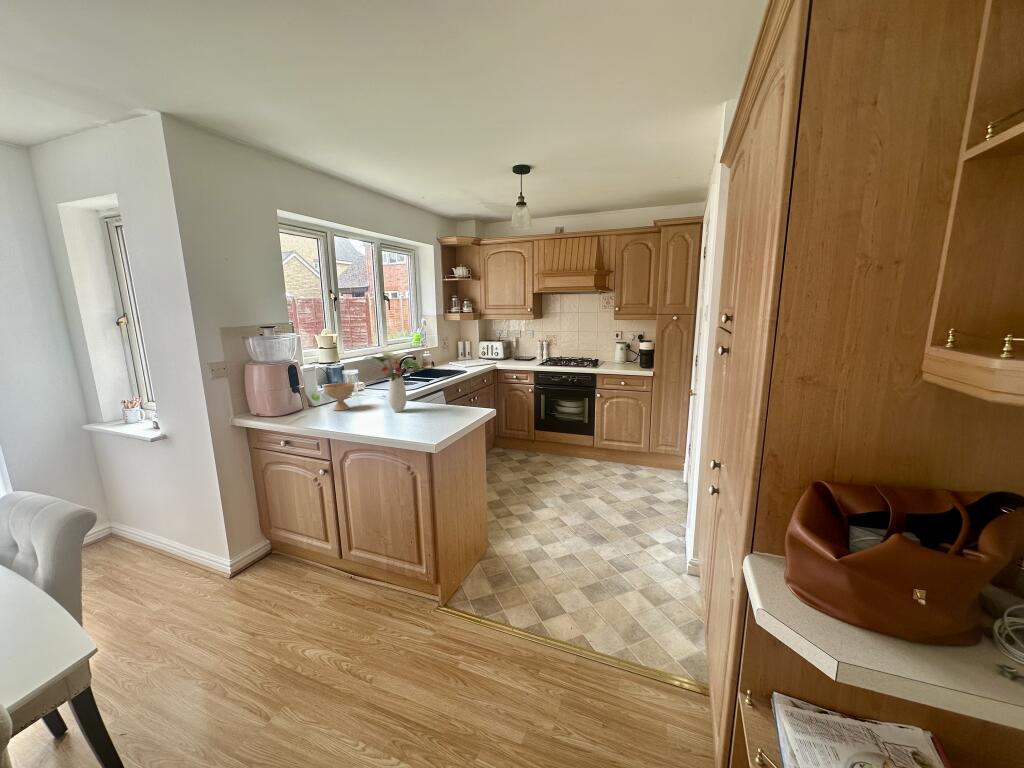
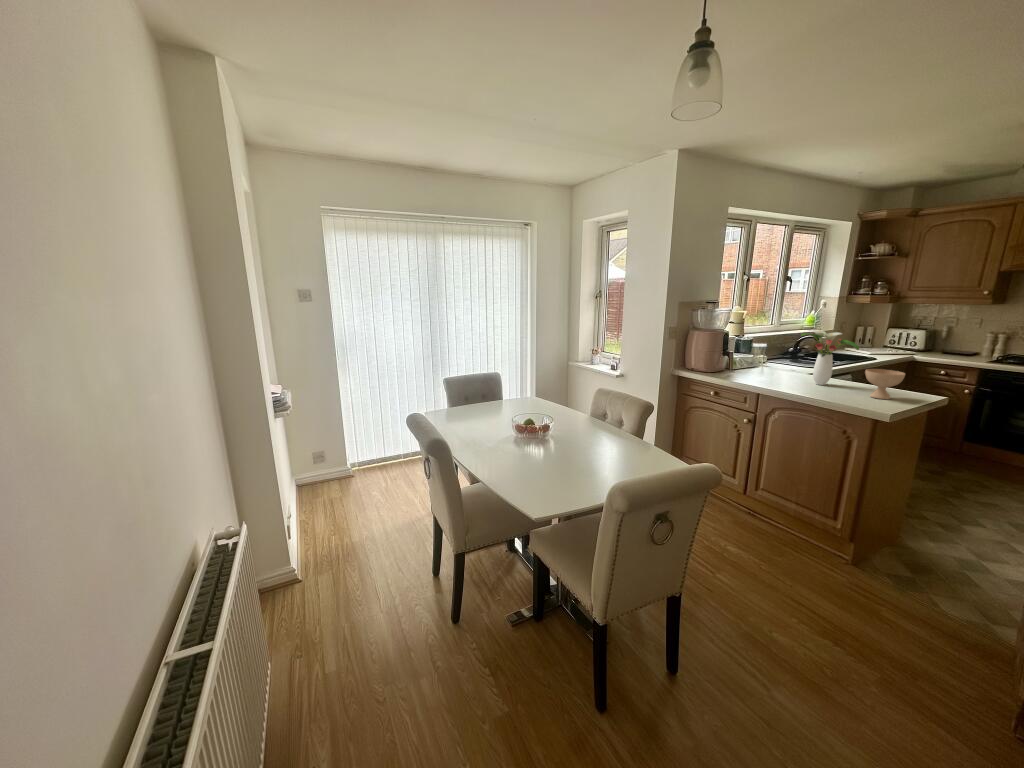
bowl: present [324,382,354,411] -> present [865,369,905,399]

